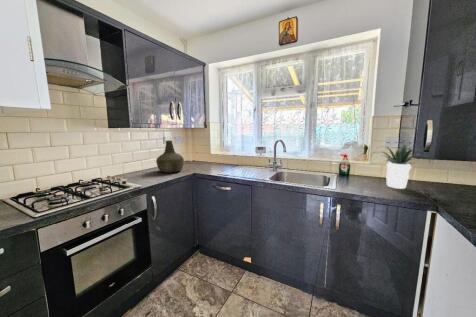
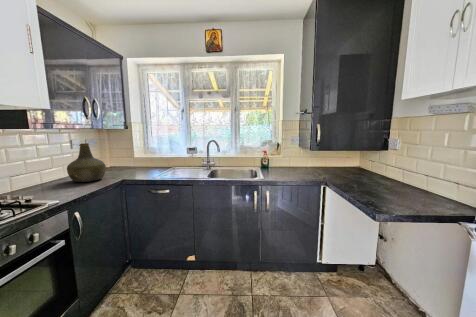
potted plant: present [383,145,427,189] -> none [284,142,320,173]

